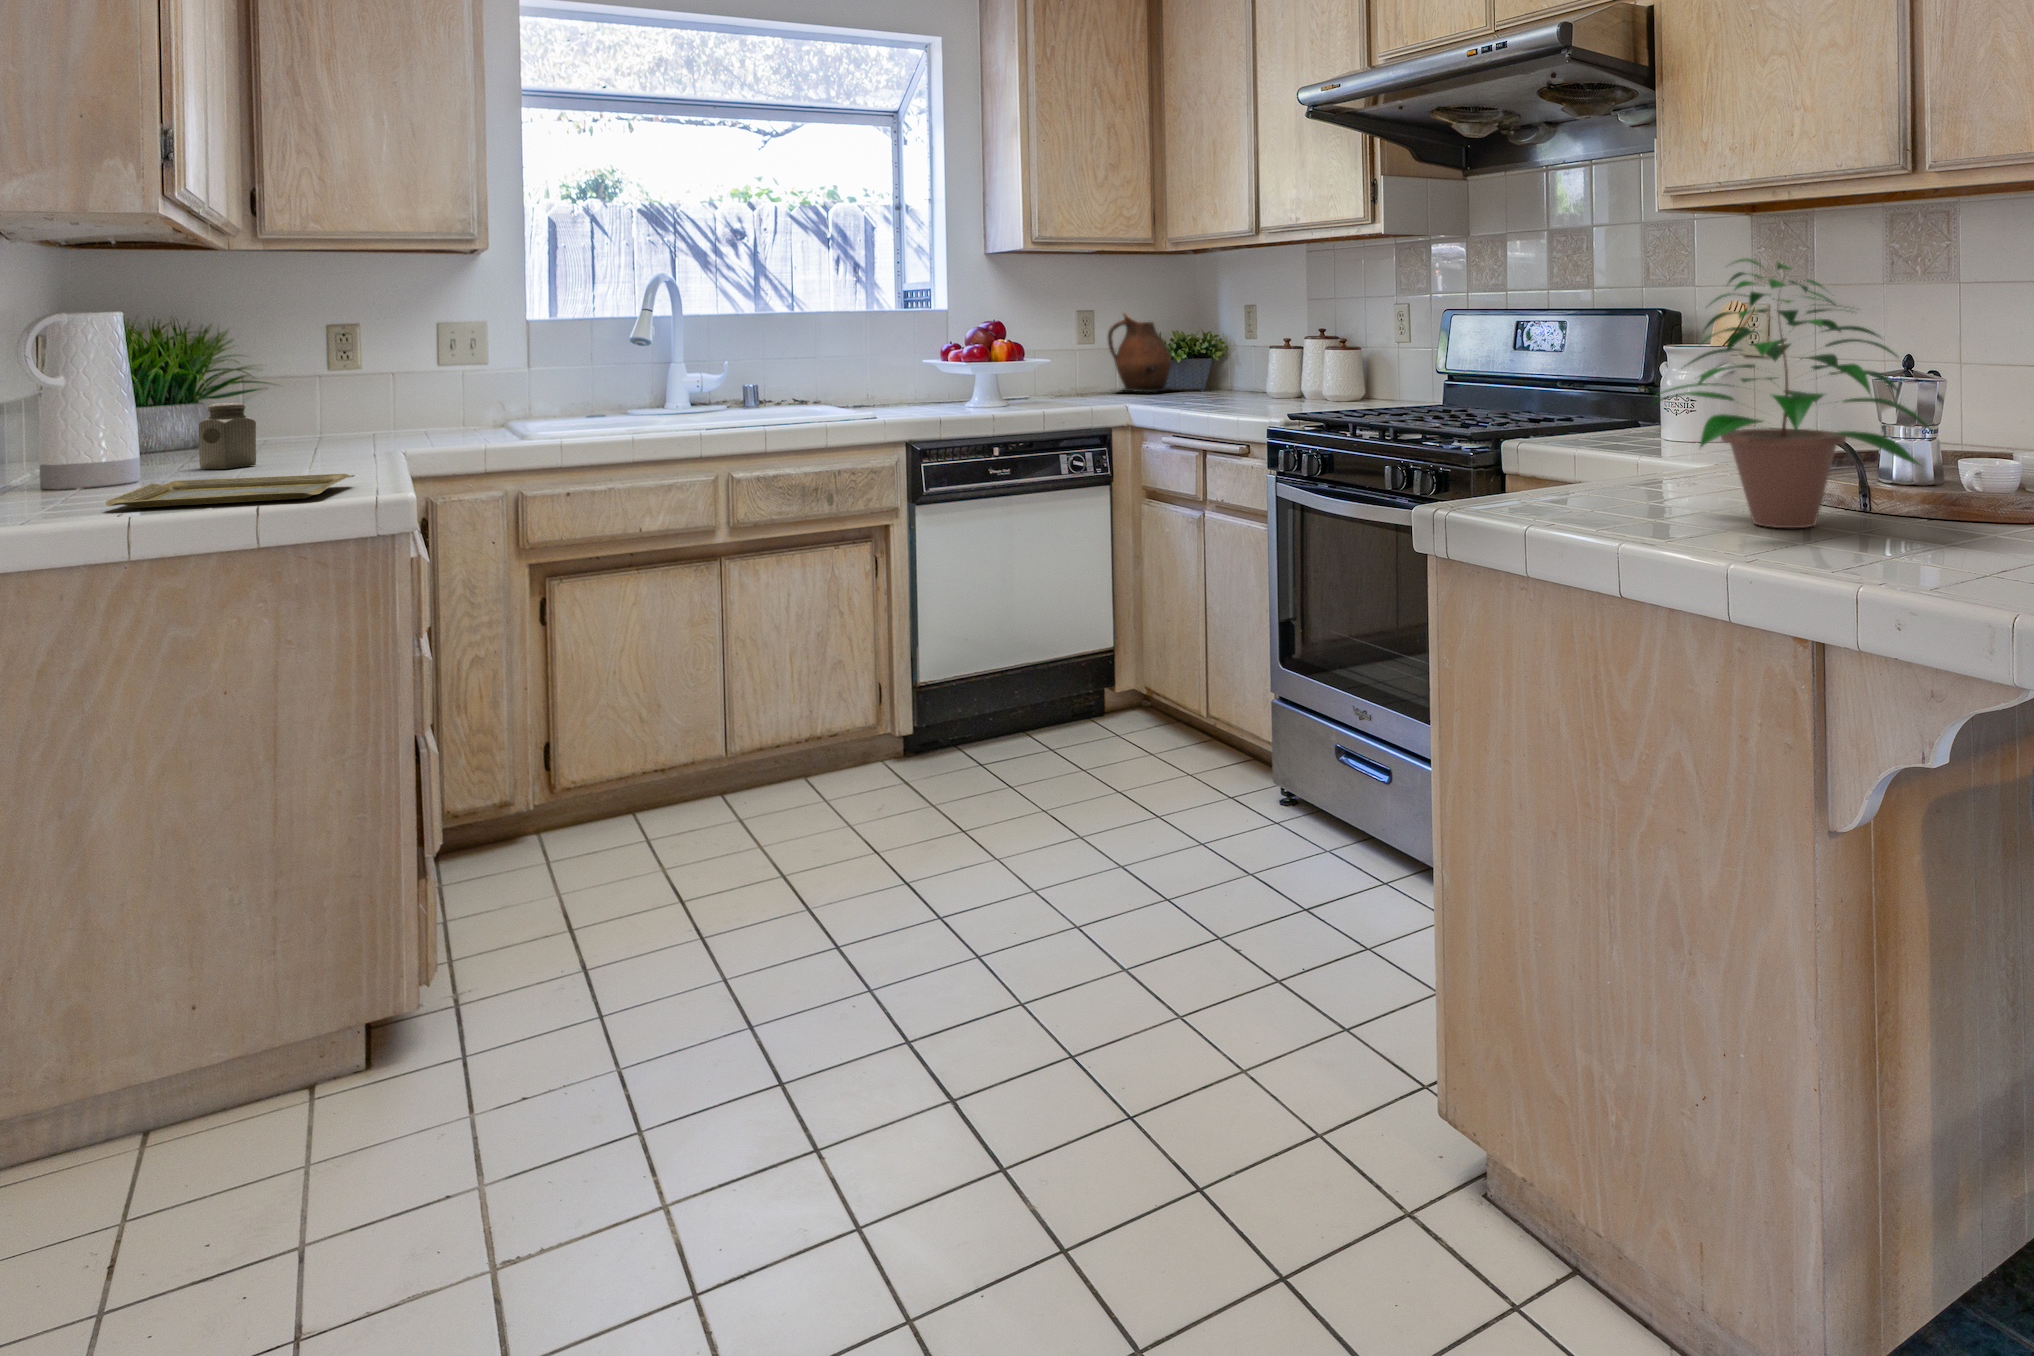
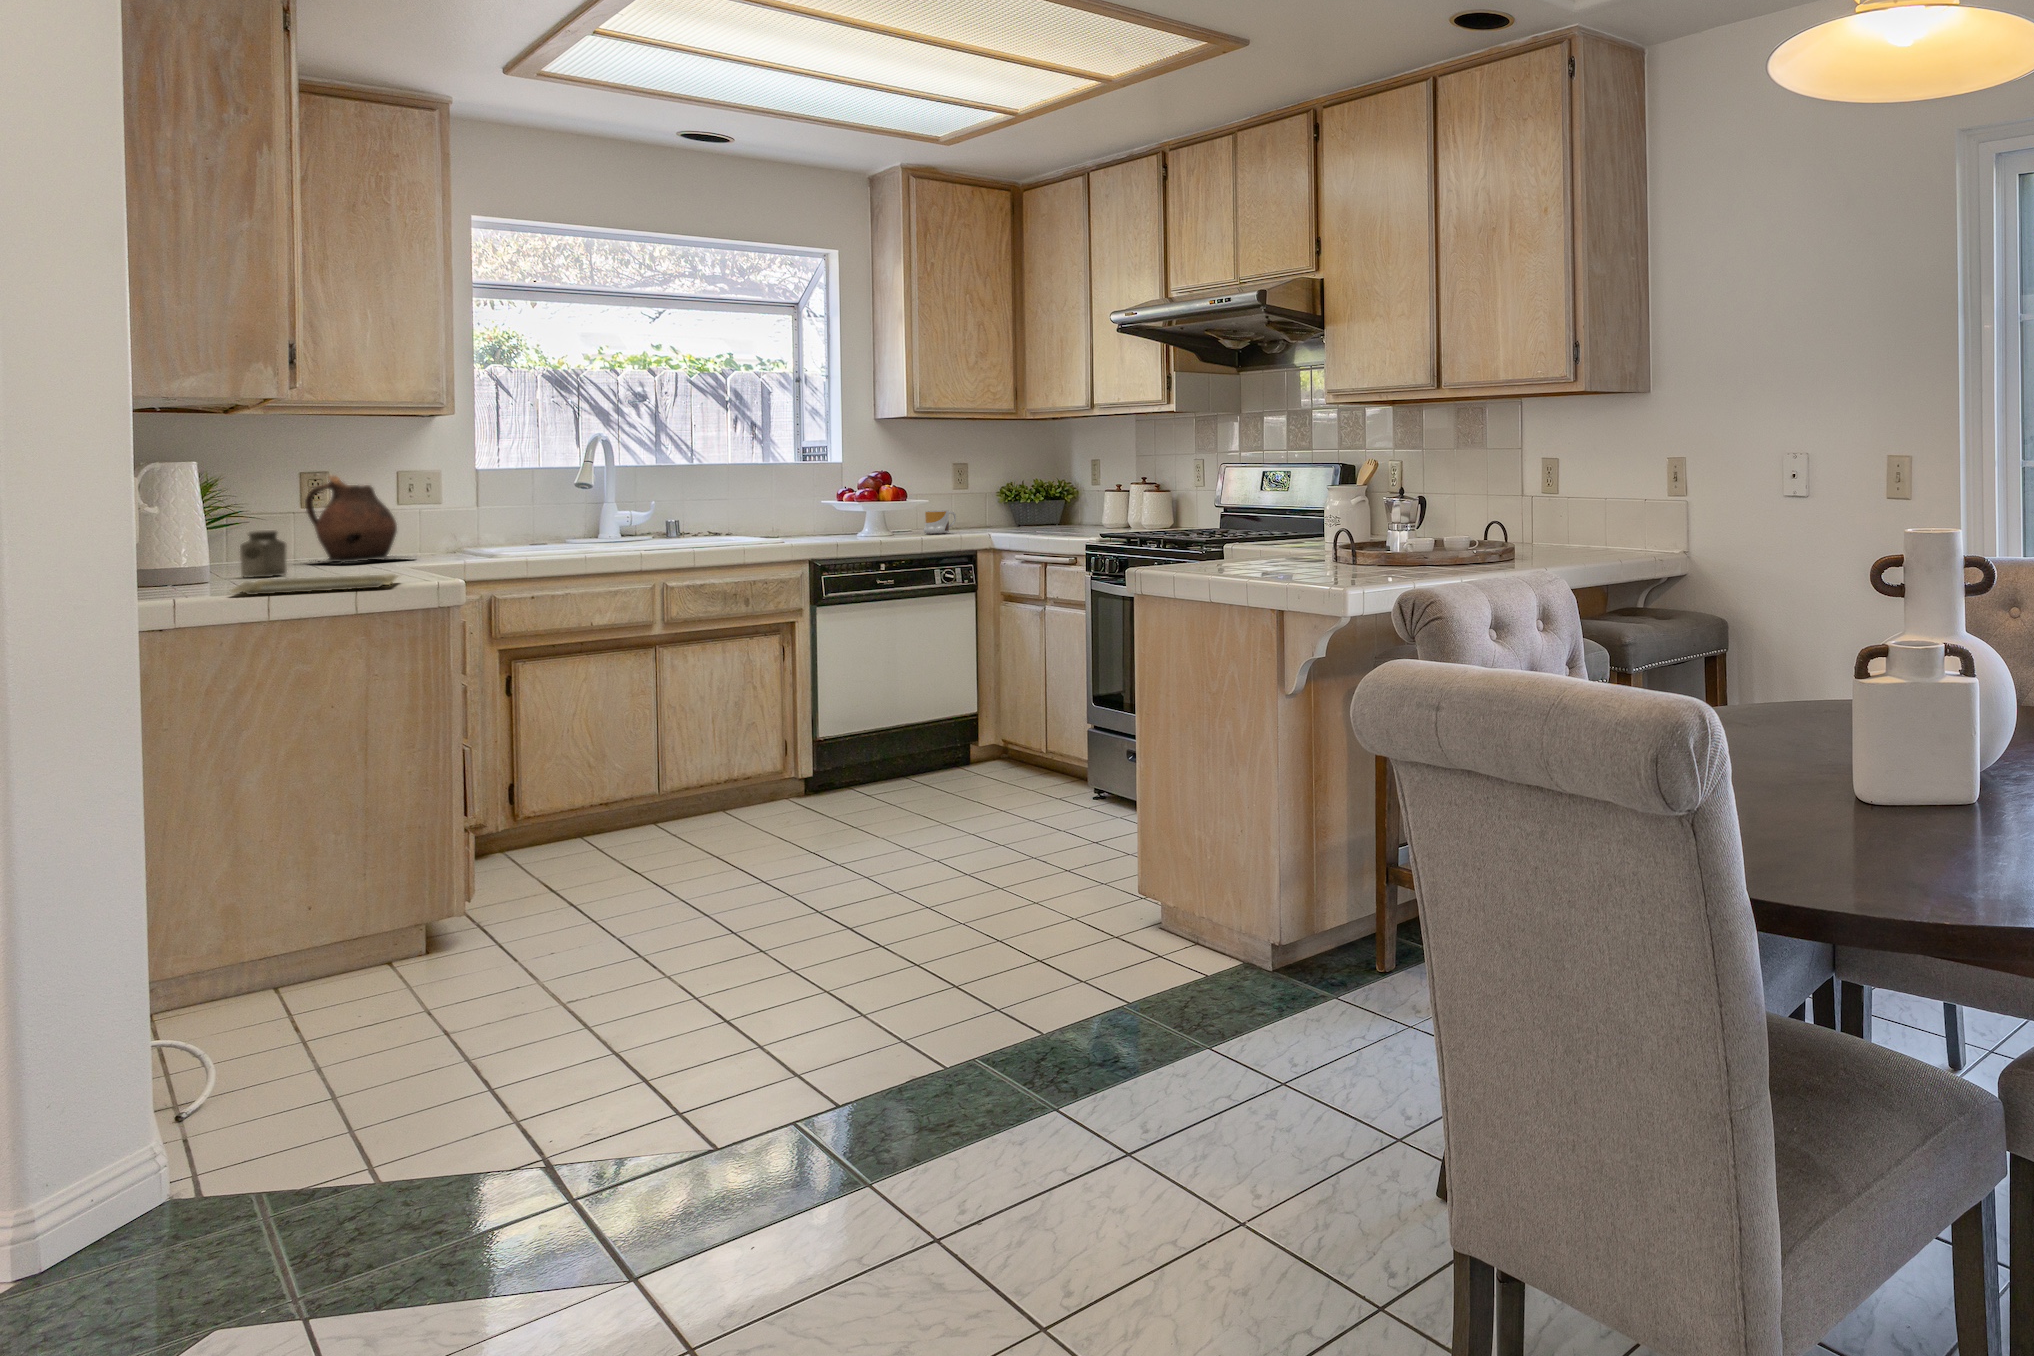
potted plant: present [1653,259,1933,528] -> none [1250,440,1381,573]
ceramic pitcher: present [1108,314,1176,392] -> present [305,476,397,563]
mug: none [1049,376,1089,407] -> present [923,511,956,534]

